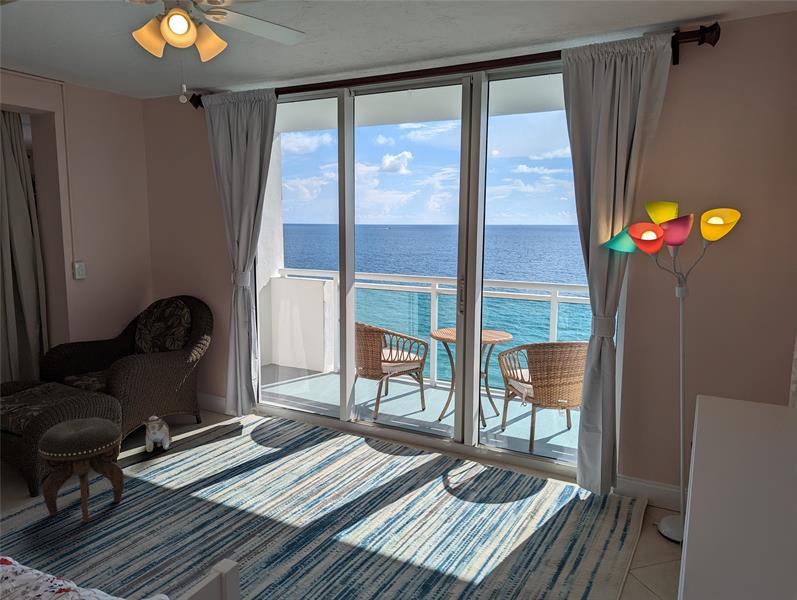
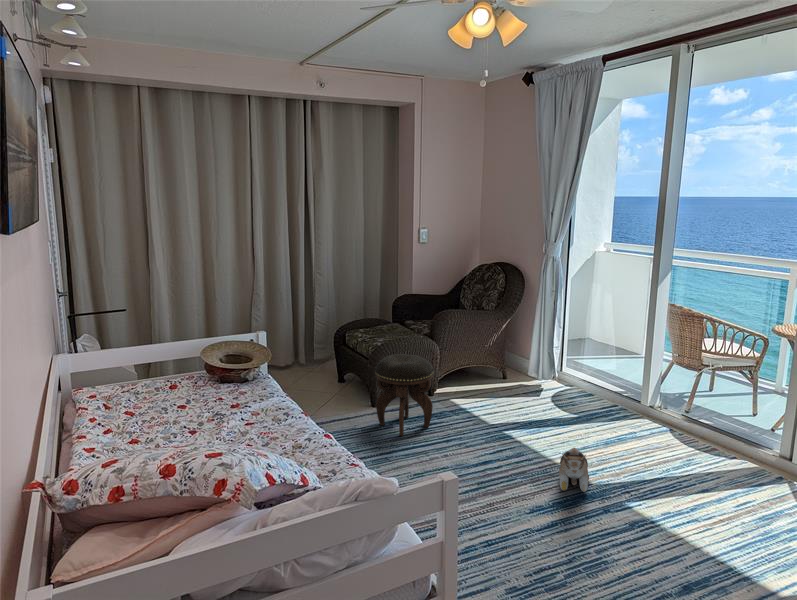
plush toy: present [143,416,172,452] -> present [559,448,589,492]

